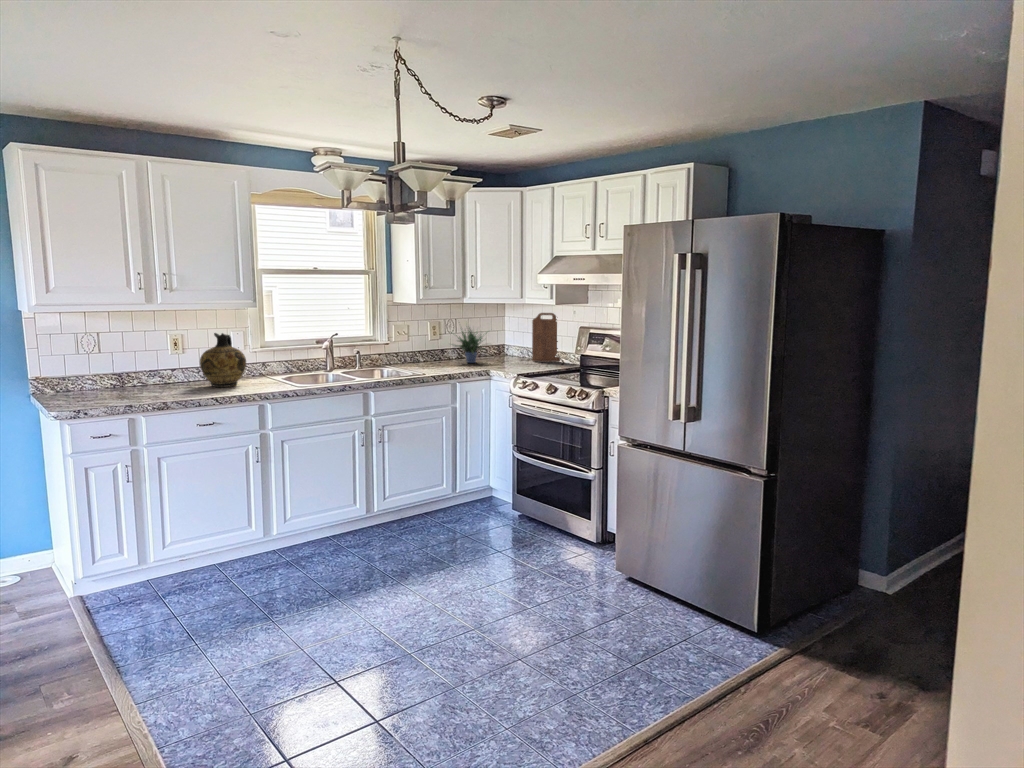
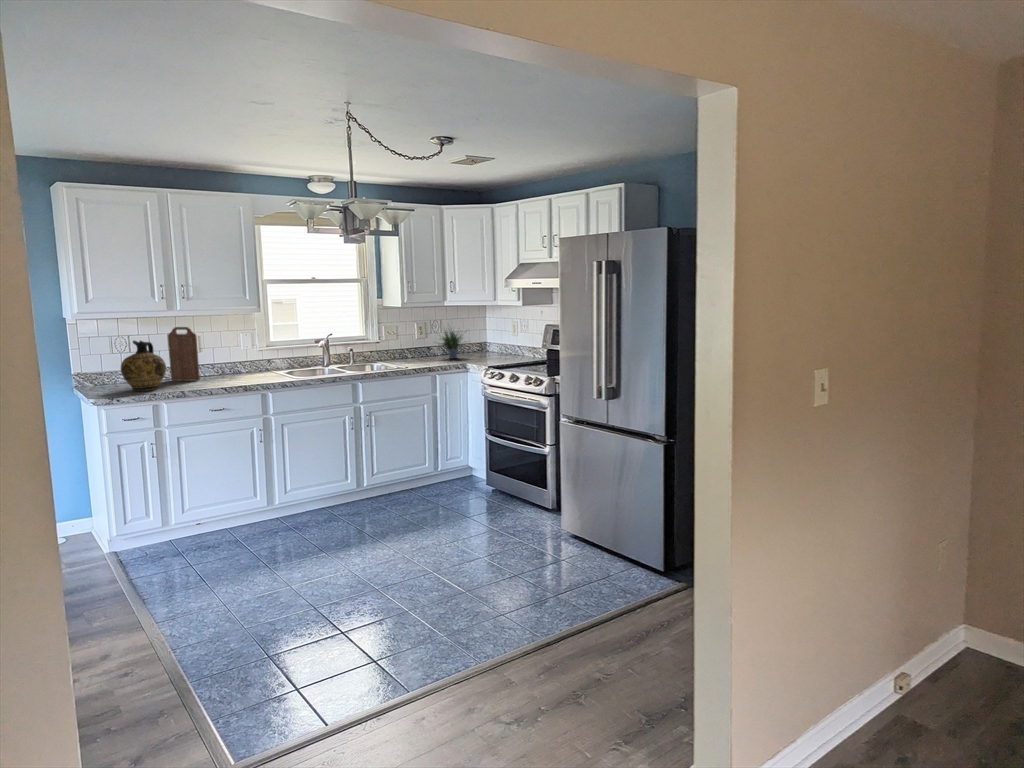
cutting board: present [532,313,560,362] -> present [168,327,200,381]
ceramic jug: present [200,333,246,387] -> present [121,341,166,391]

